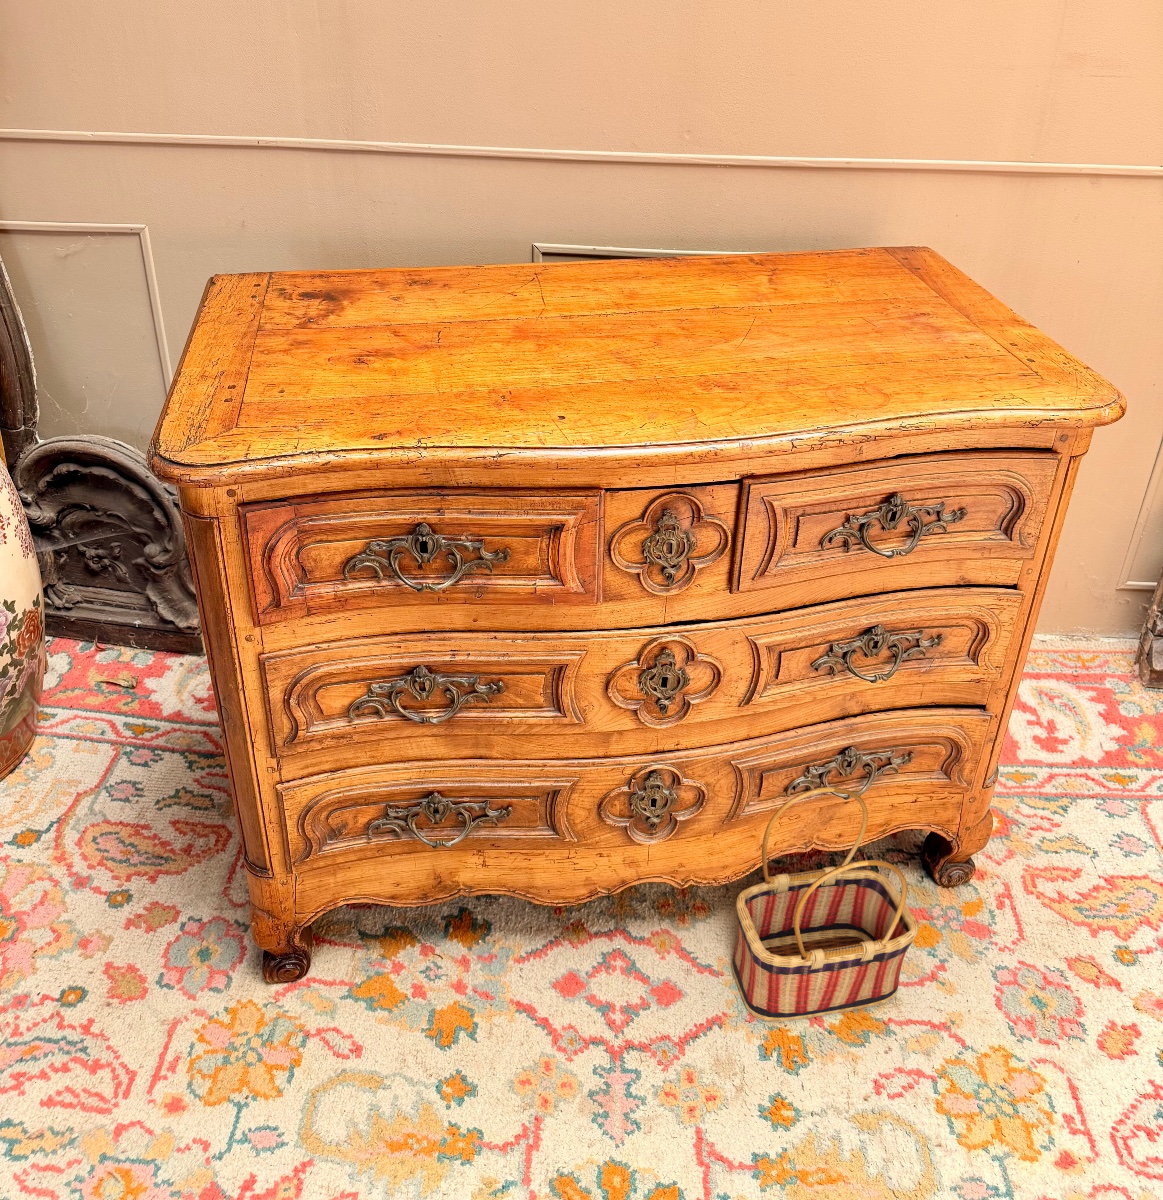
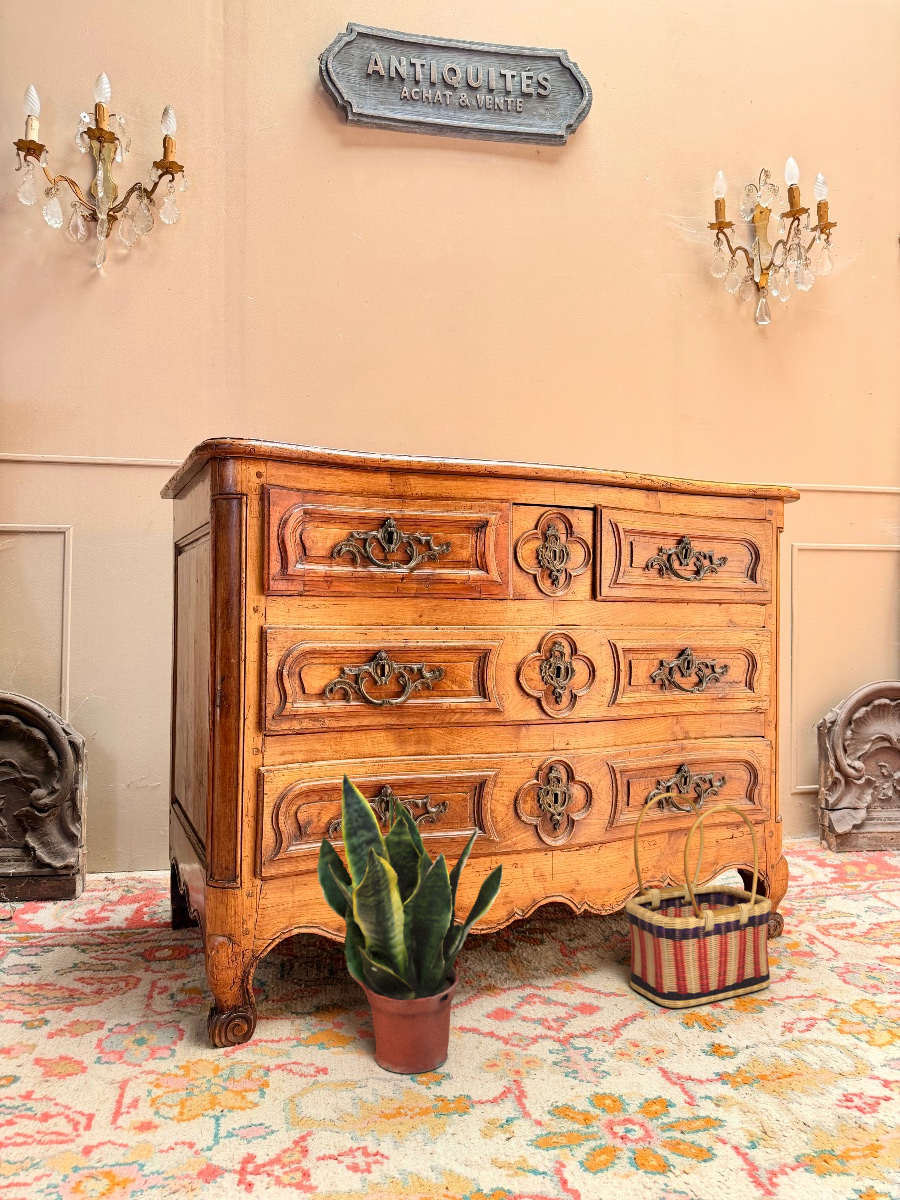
potted plant: none [345,808,546,1079] -> present [317,773,503,1073]

